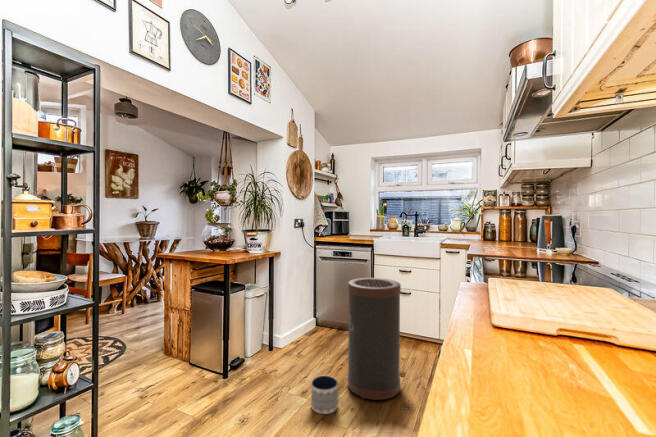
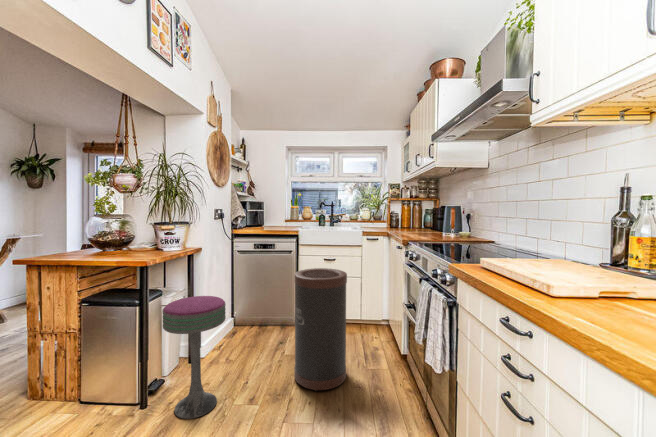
bar stool: none [236,293,285,394] -> present [162,296,226,419]
planter: present [311,376,338,414] -> none [266,377,295,419]

